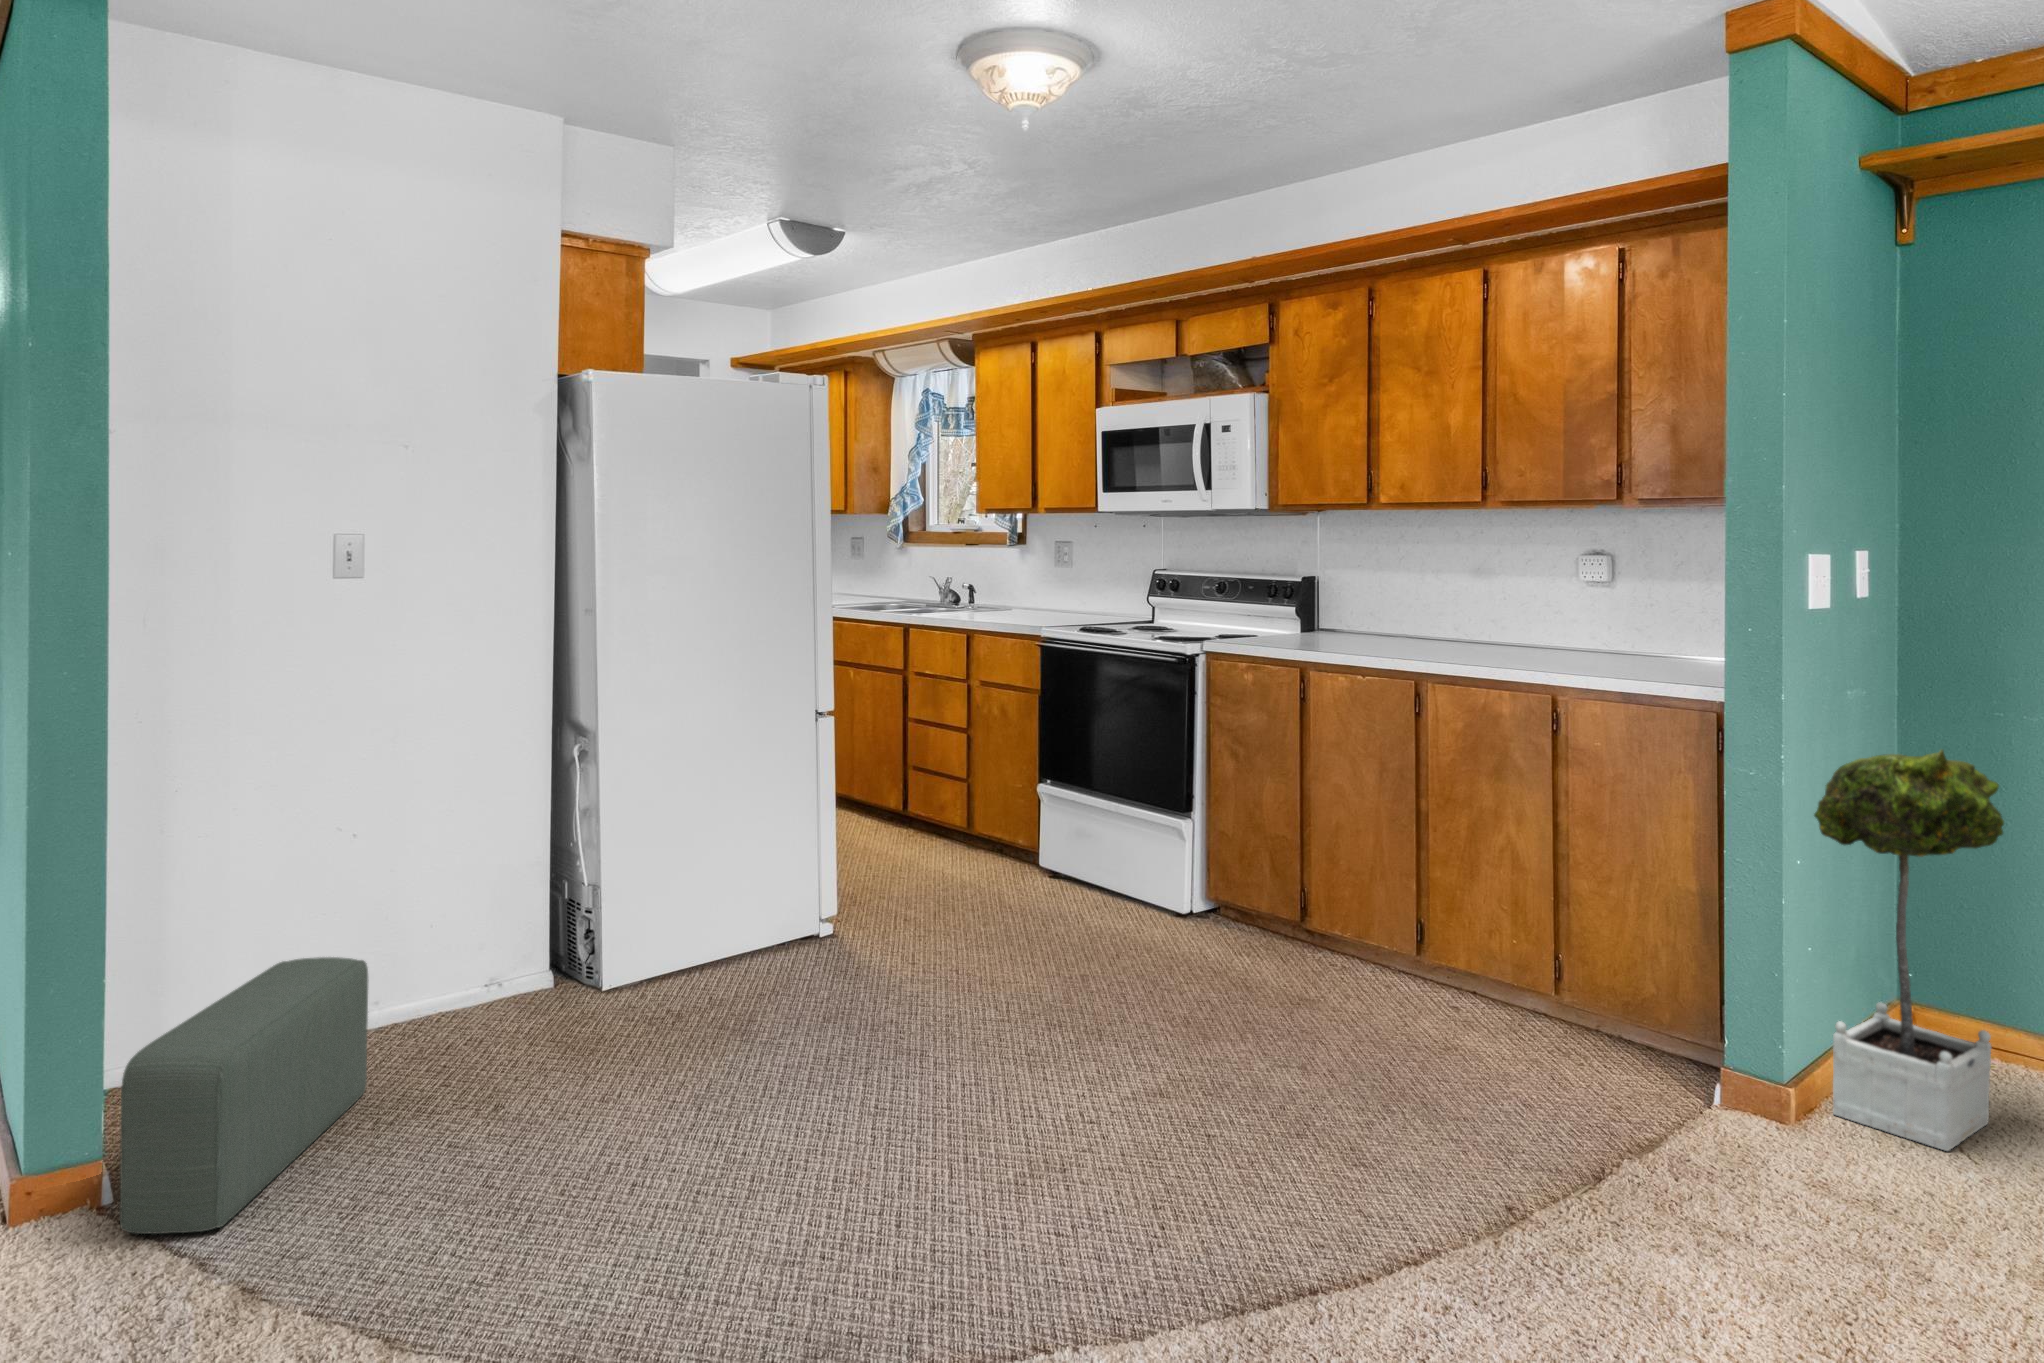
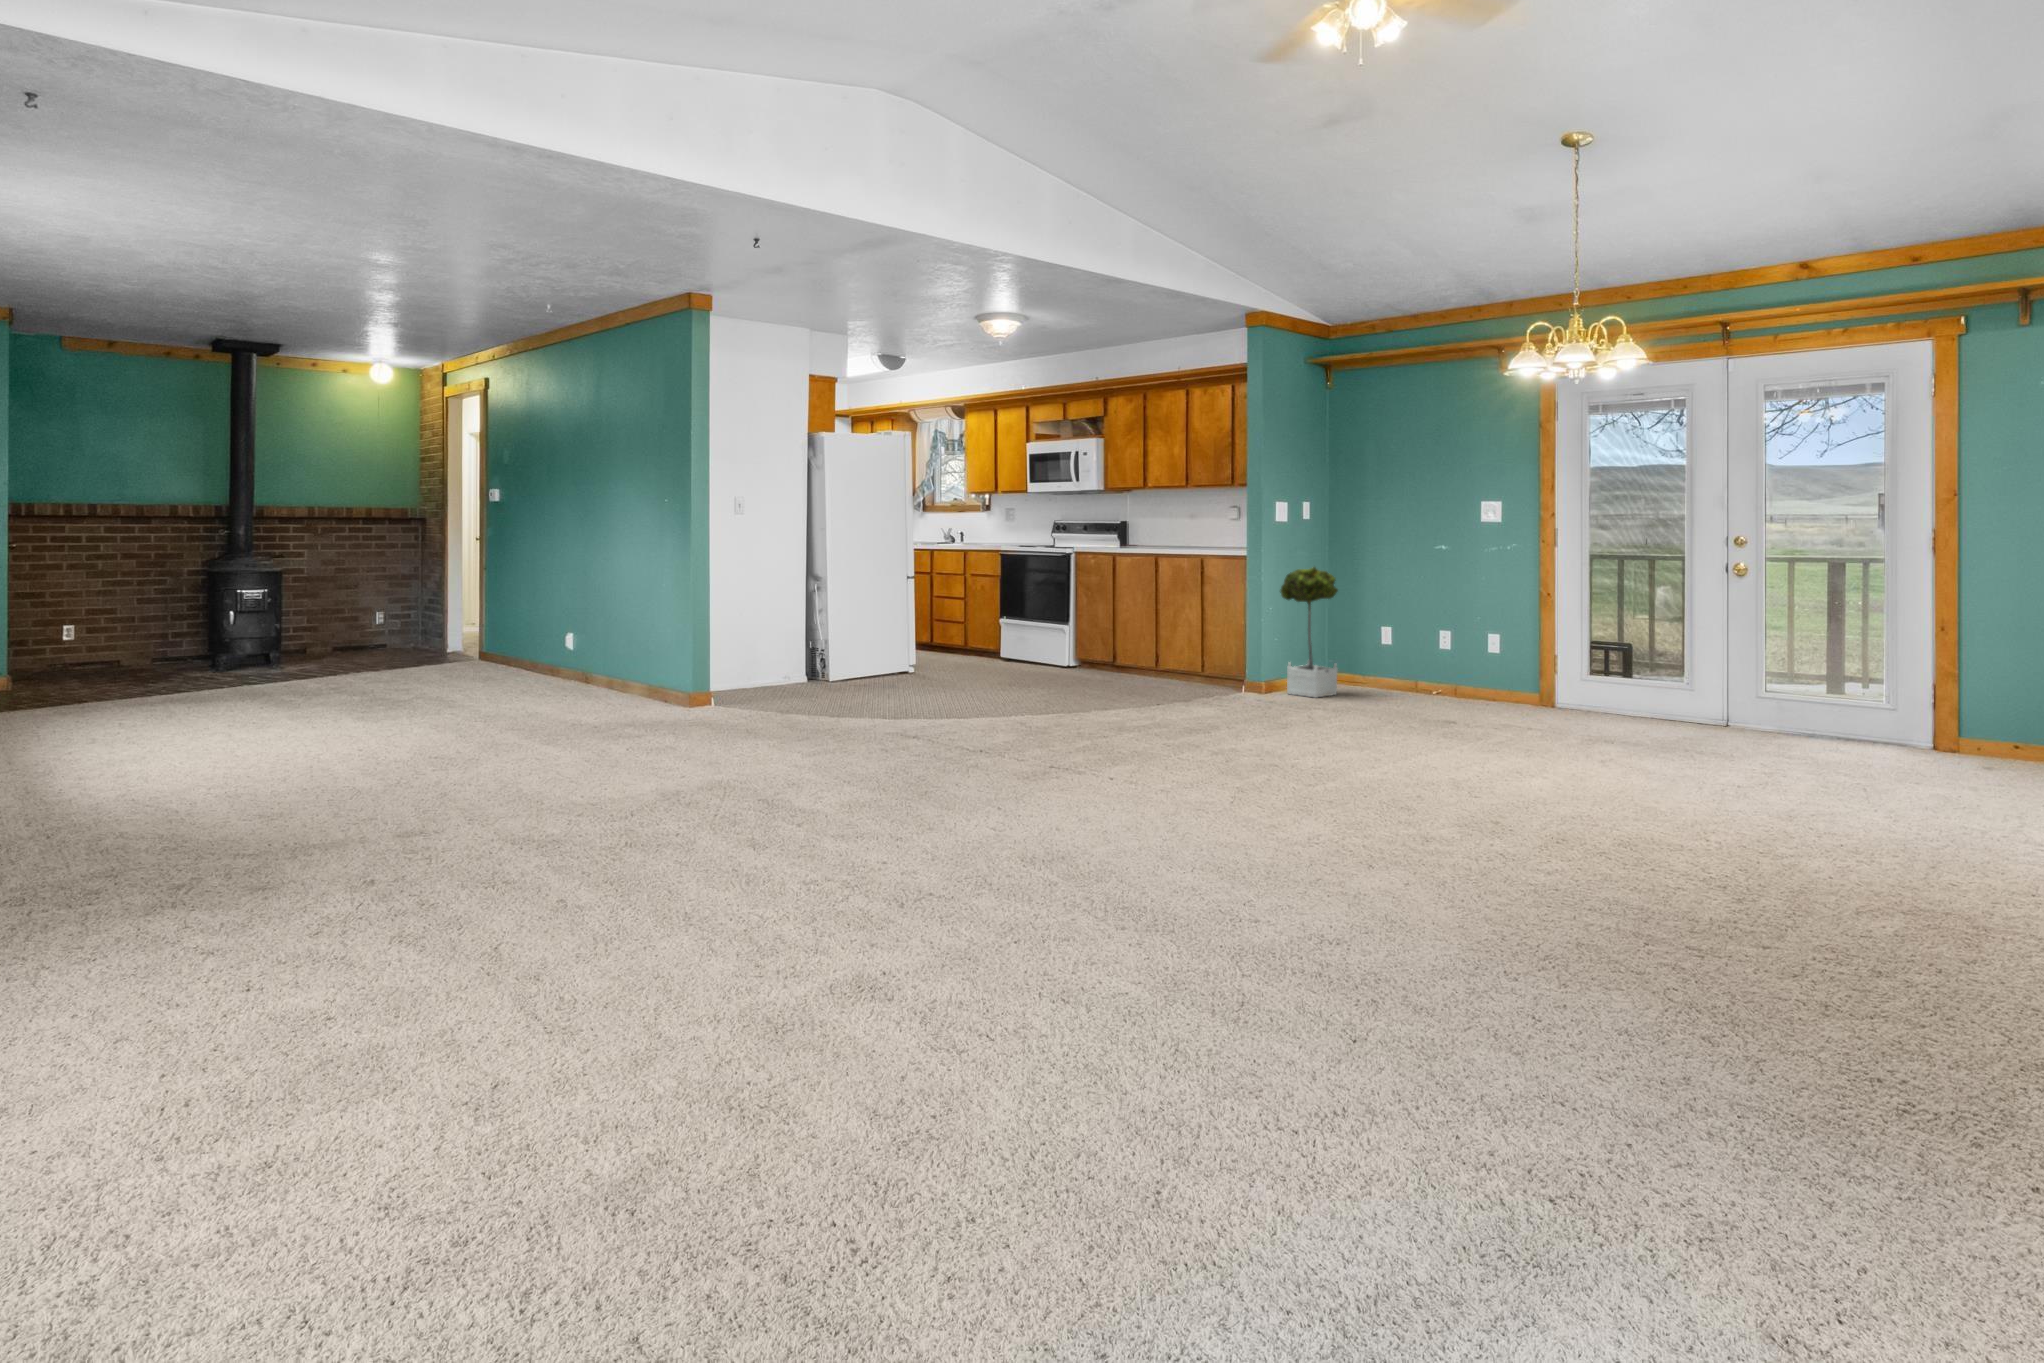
pouf: present [120,957,368,1234] -> none [734,647,775,711]

